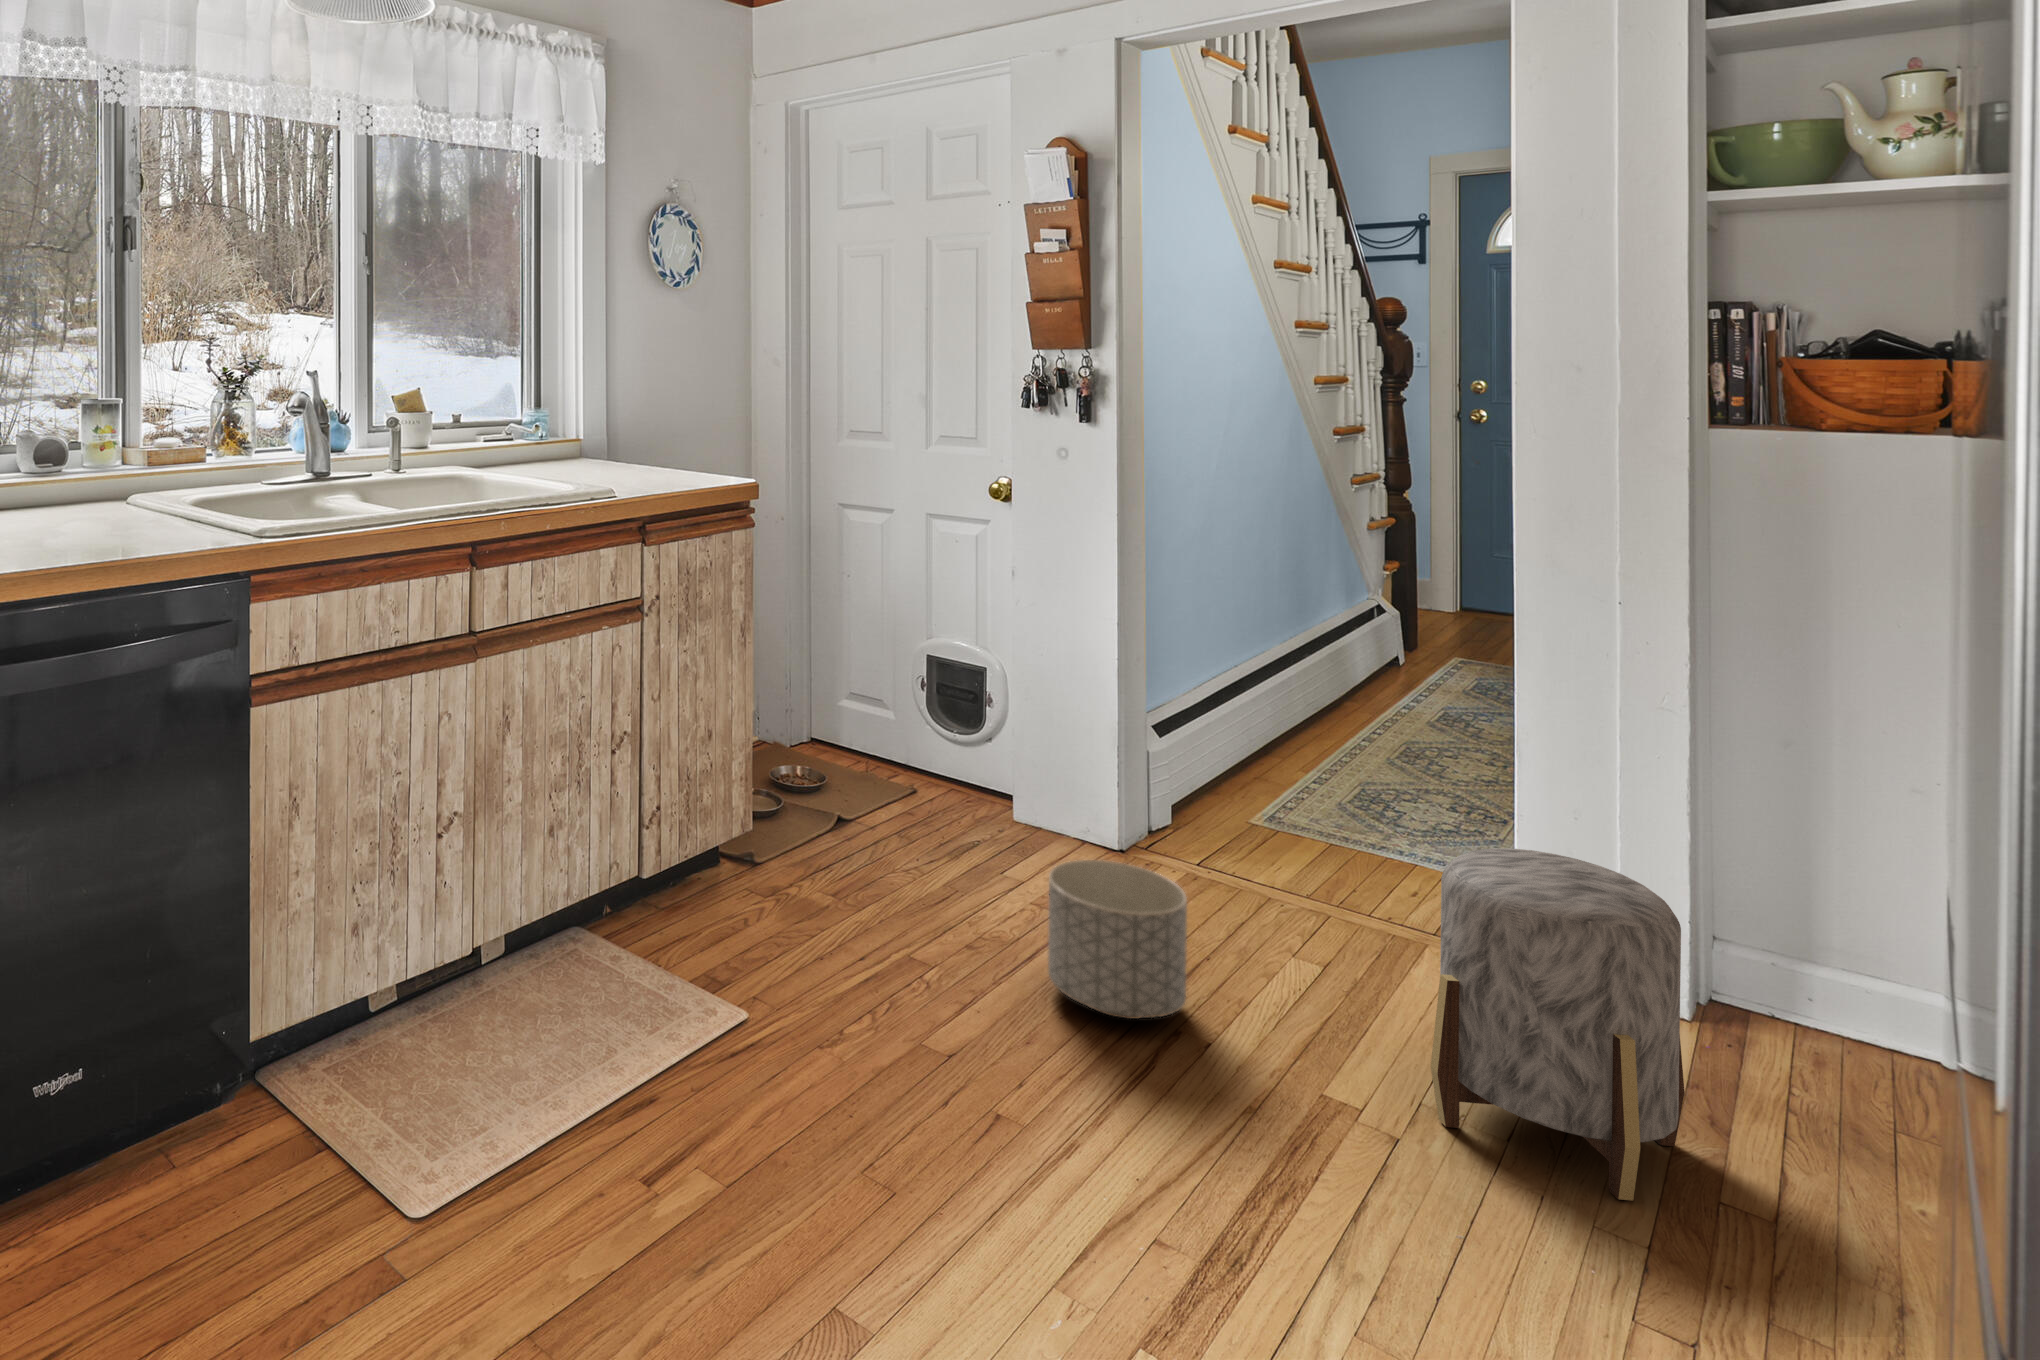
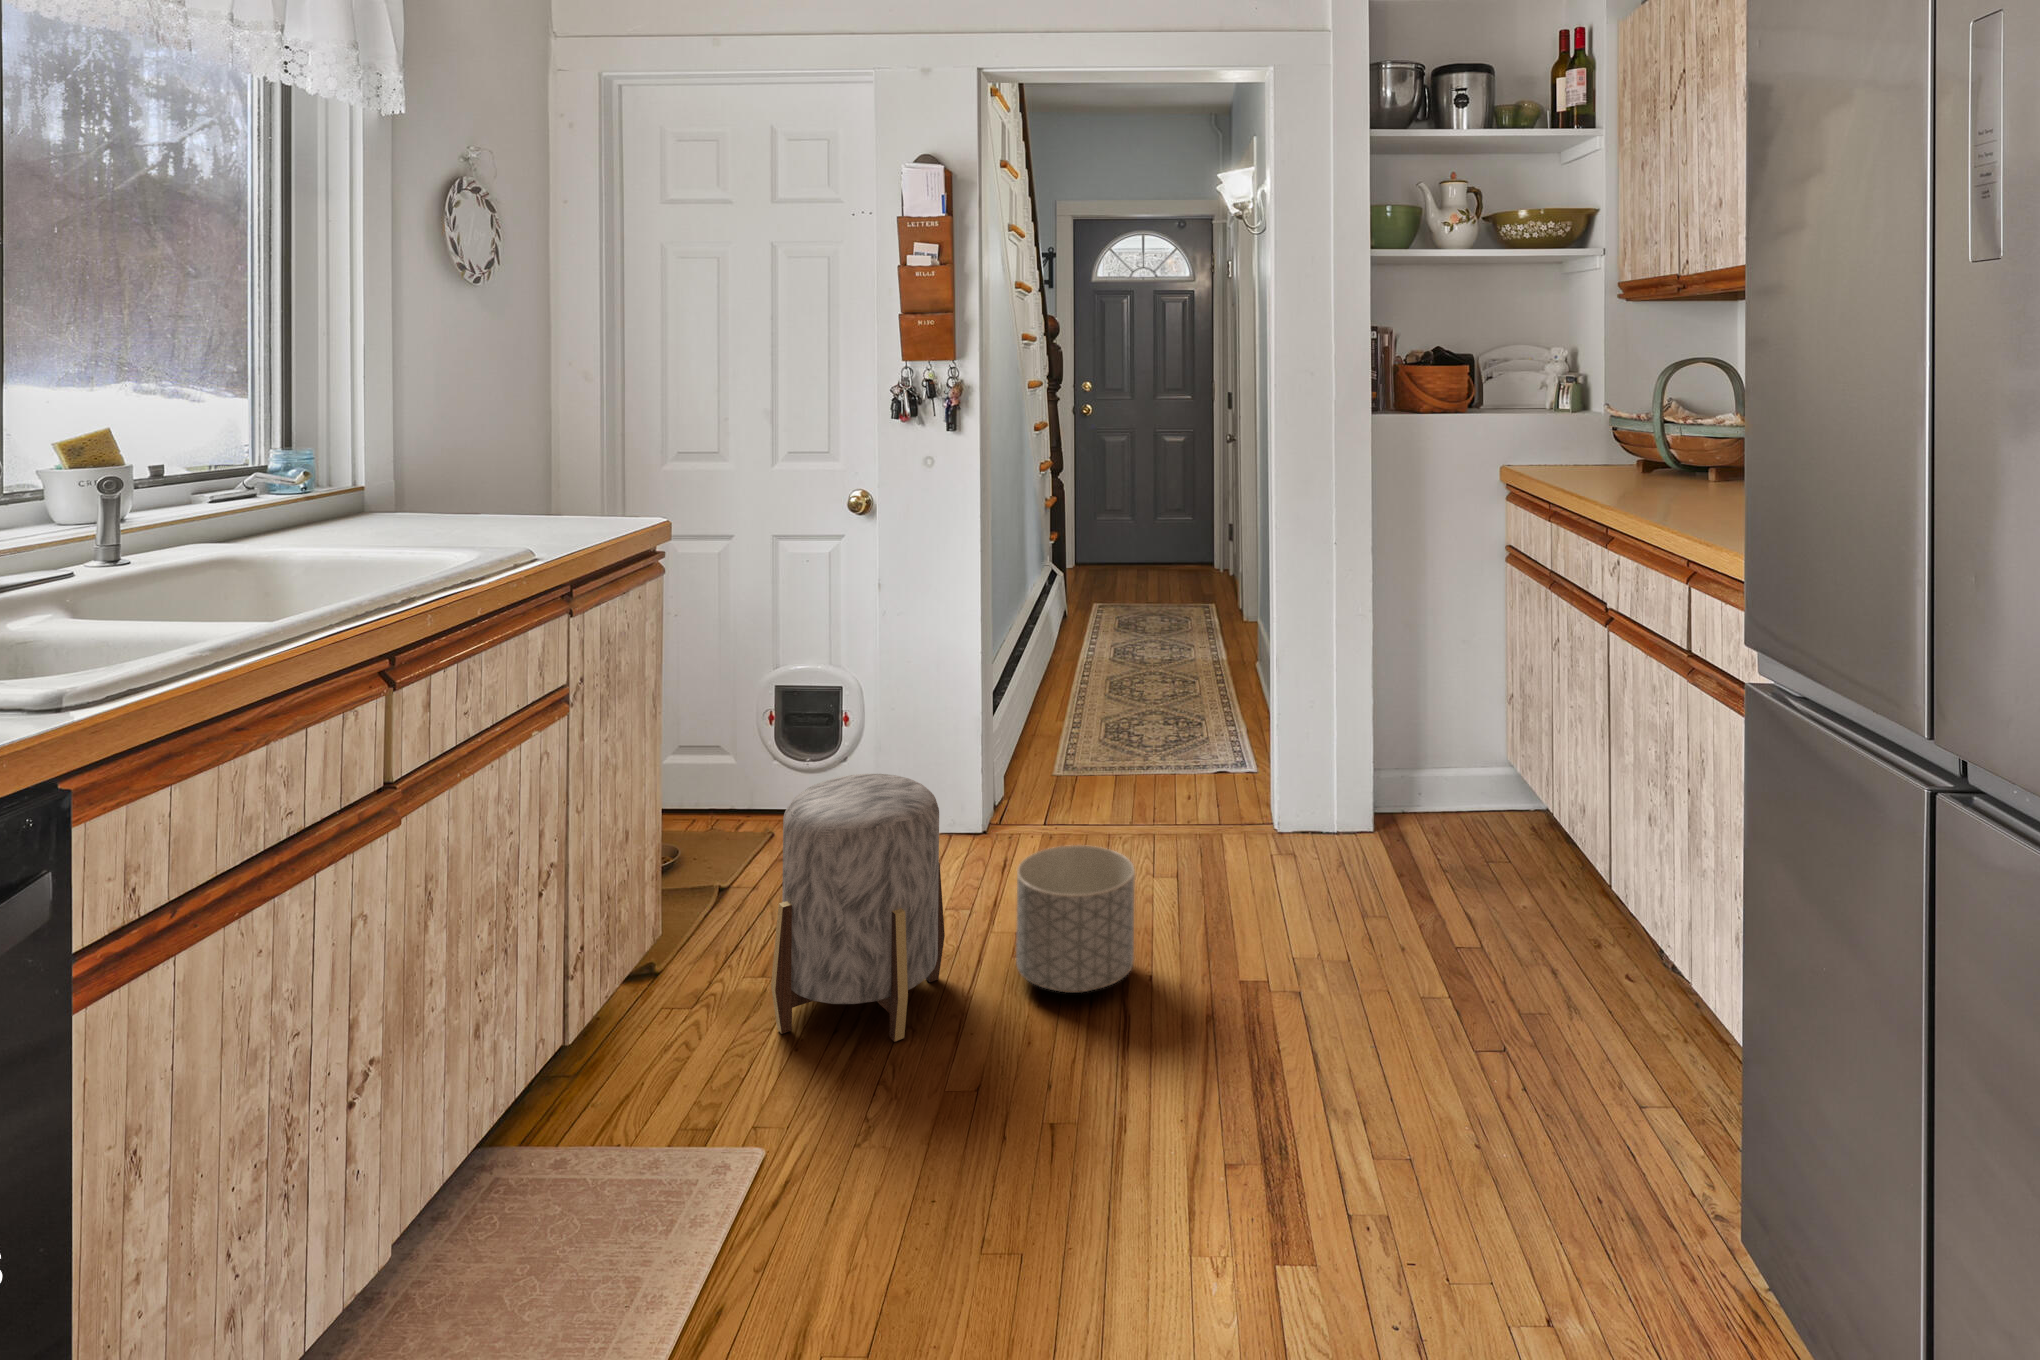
stool: present [1431,848,1685,1201] -> present [771,774,945,1042]

